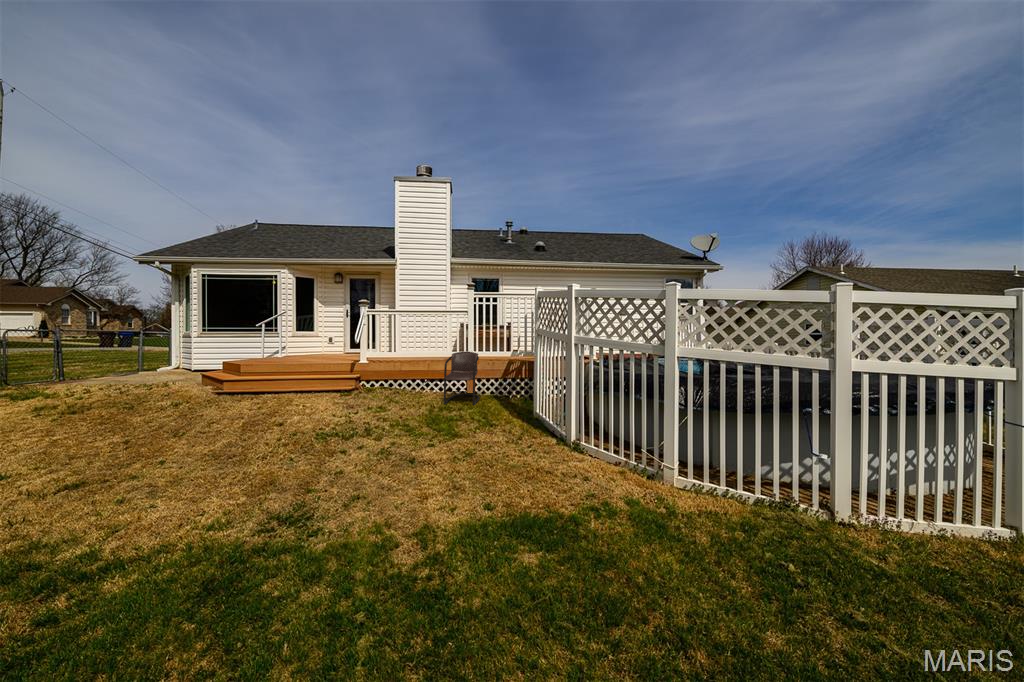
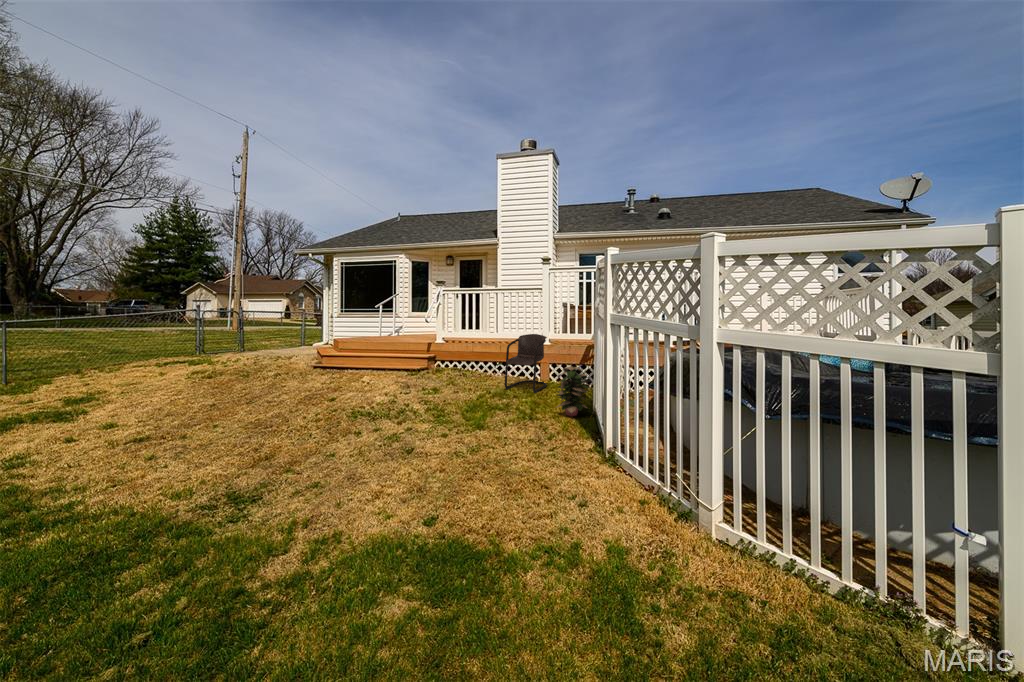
decorative plant: none [509,378,539,421] -> present [557,366,590,416]

